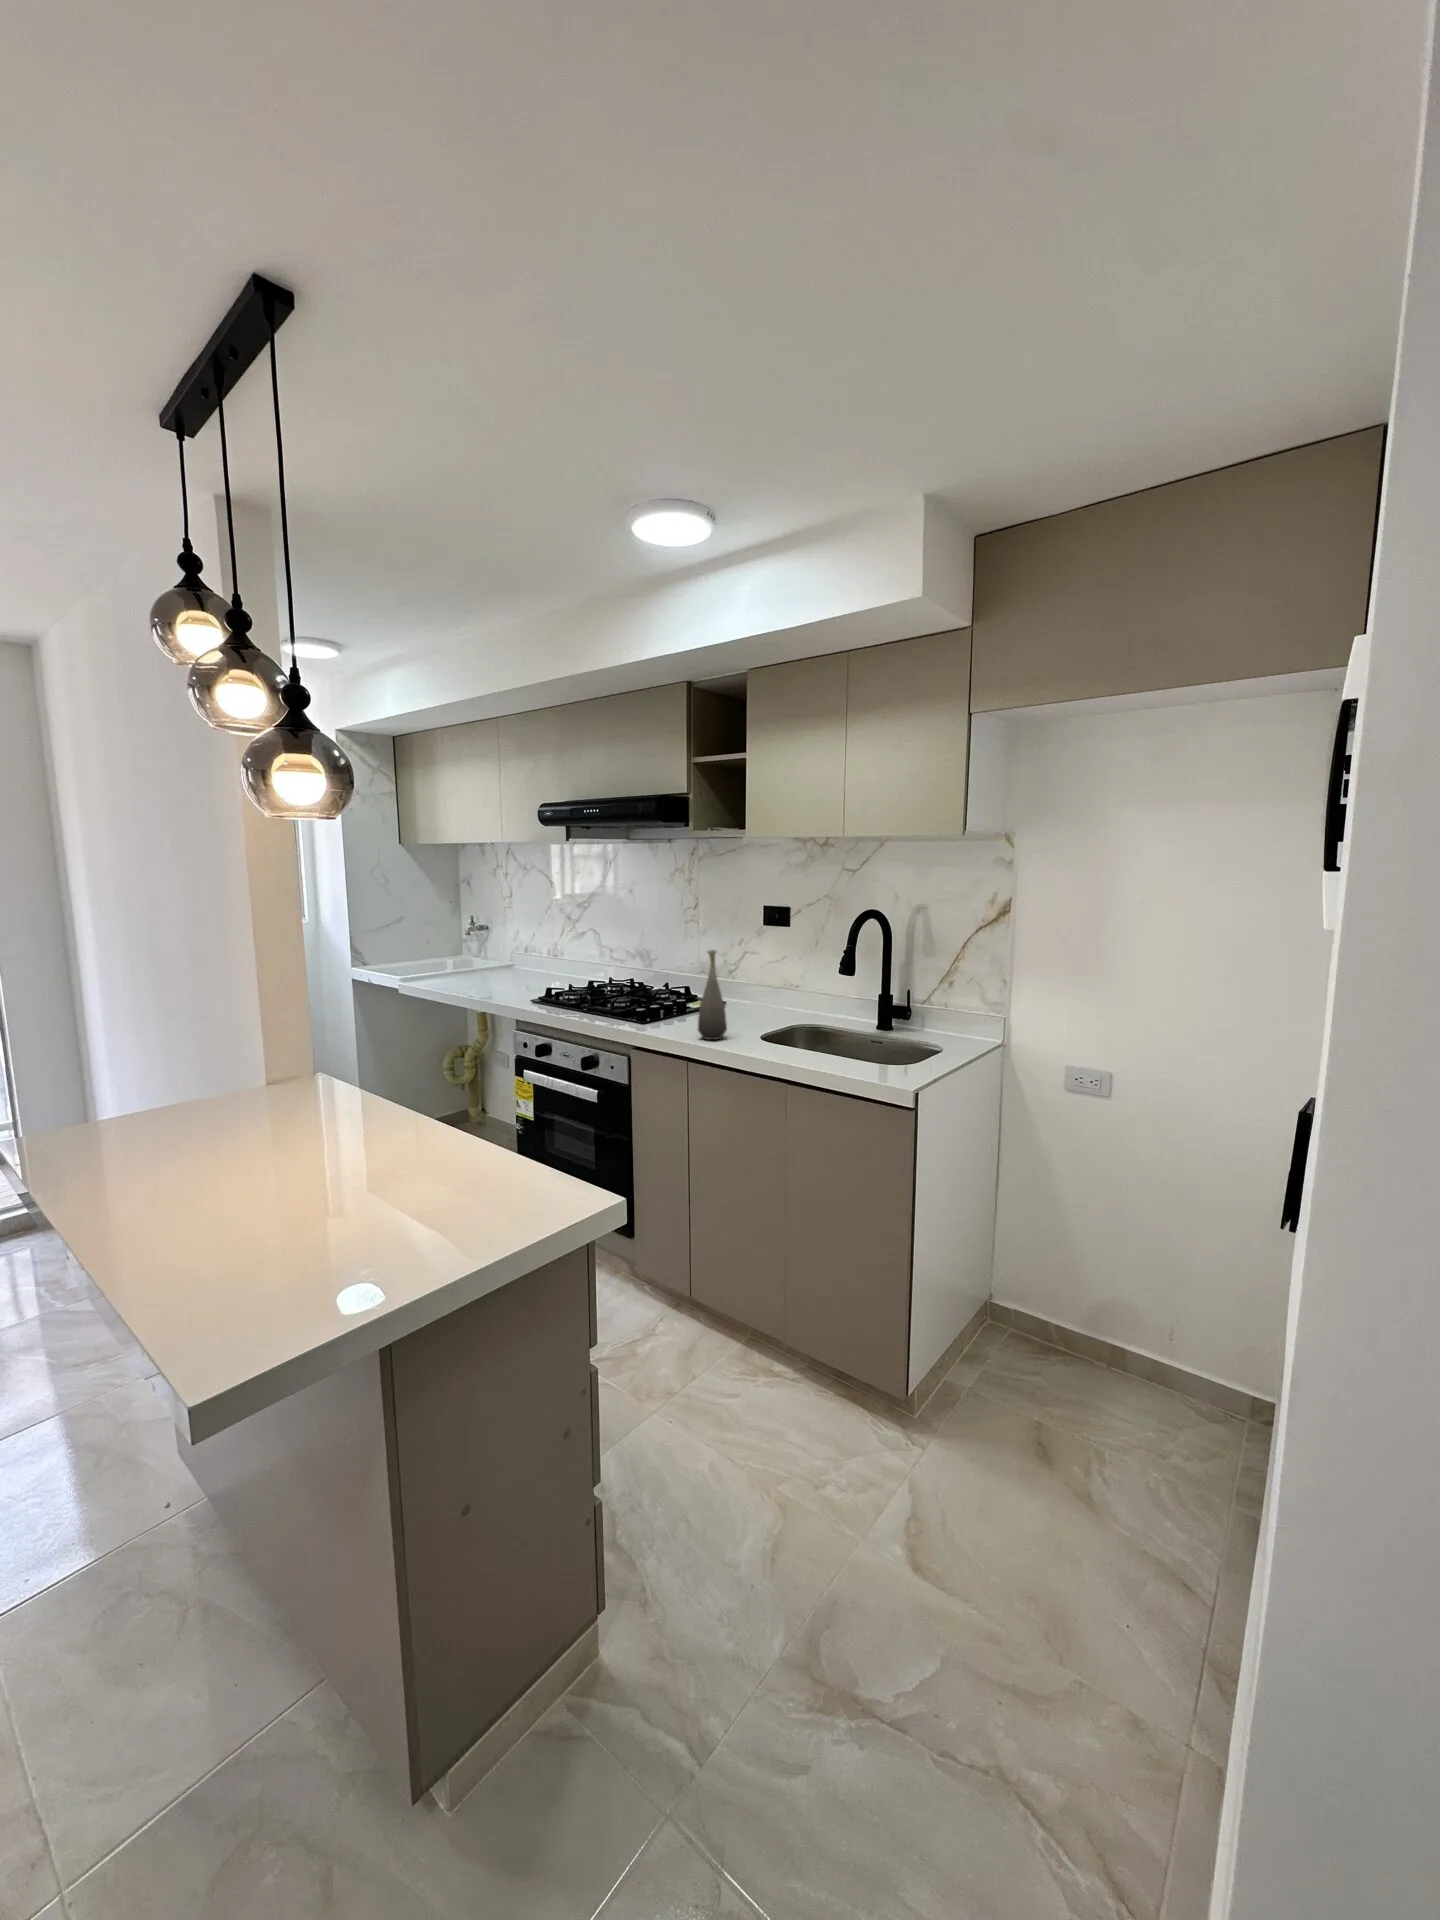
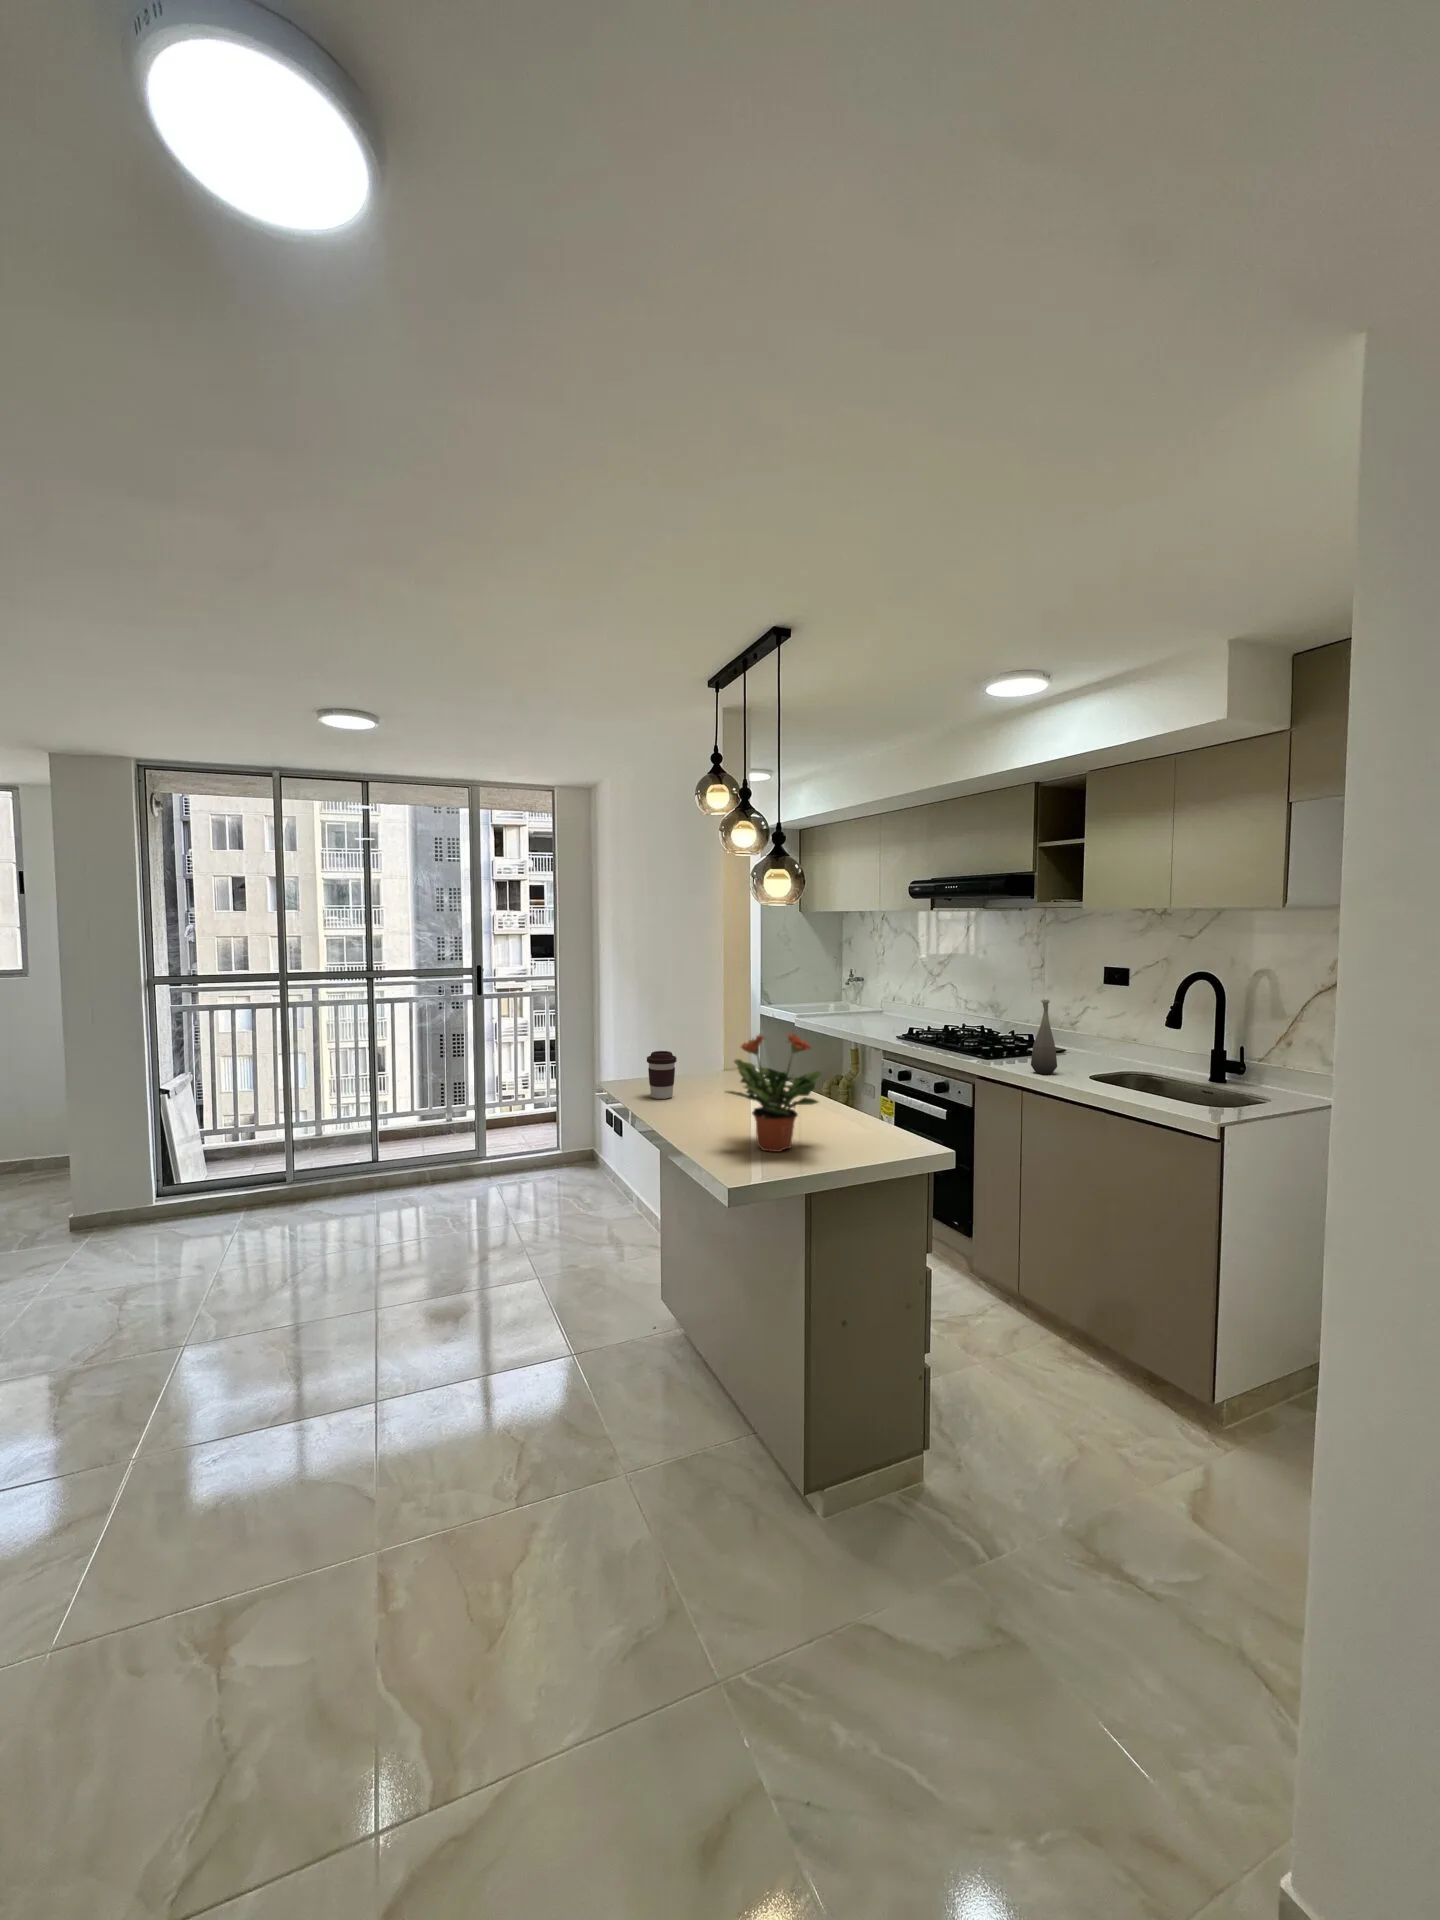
potted plant: none [196,1051,408,1278] -> present [726,1033,823,1152]
coffee cup: none [83,1082,150,1169] -> present [647,1051,677,1099]

